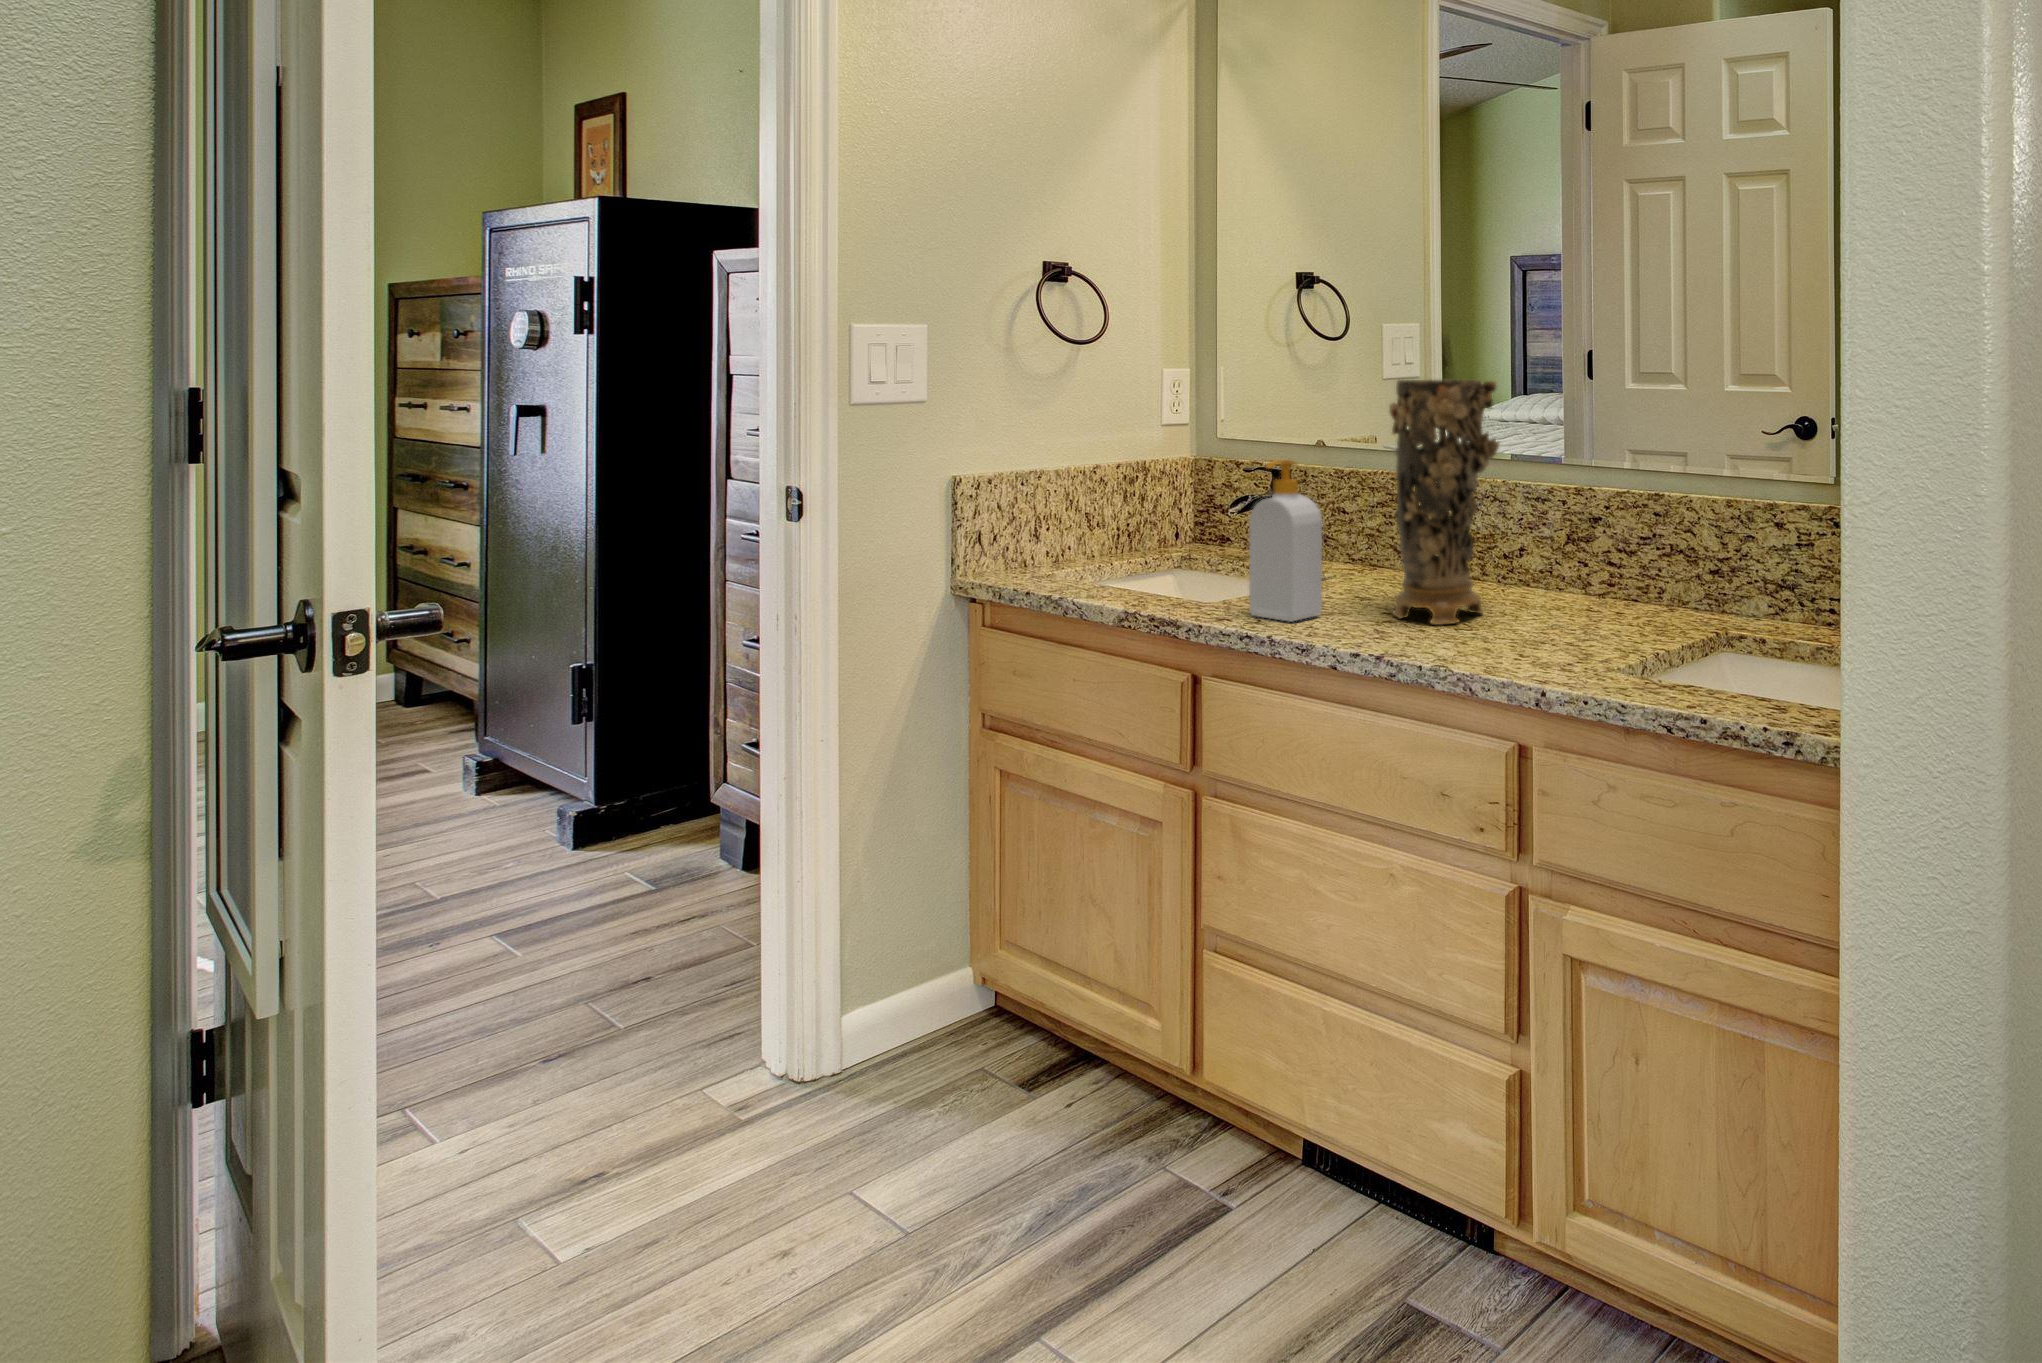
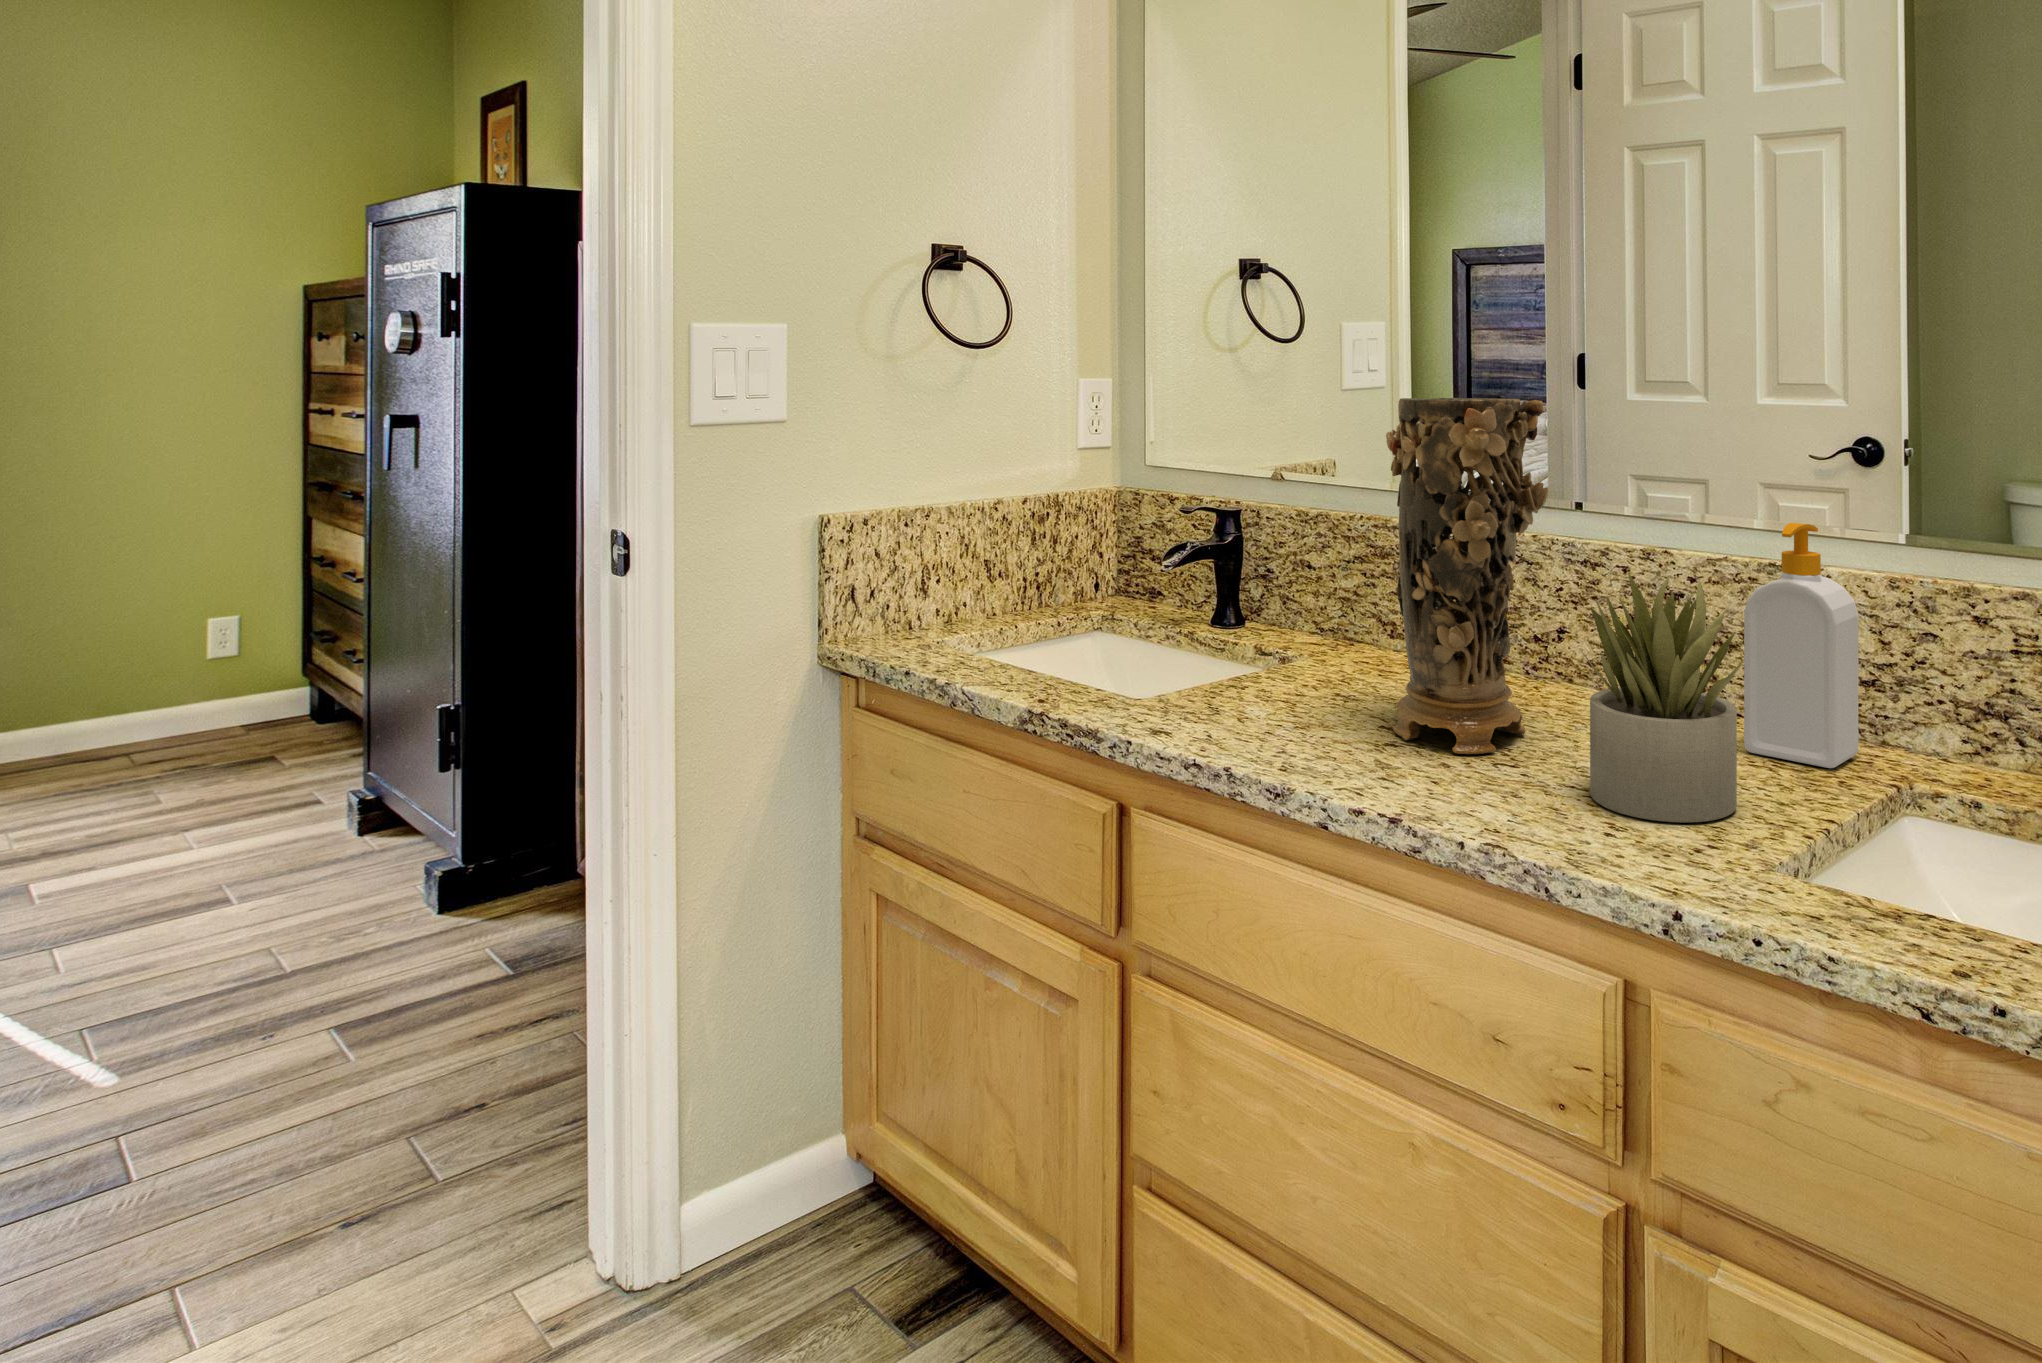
soap bottle: present [1249,460,1322,622] -> present [1744,523,1858,768]
succulent plant: none [1506,494,1607,652] -> present [1583,573,1743,822]

